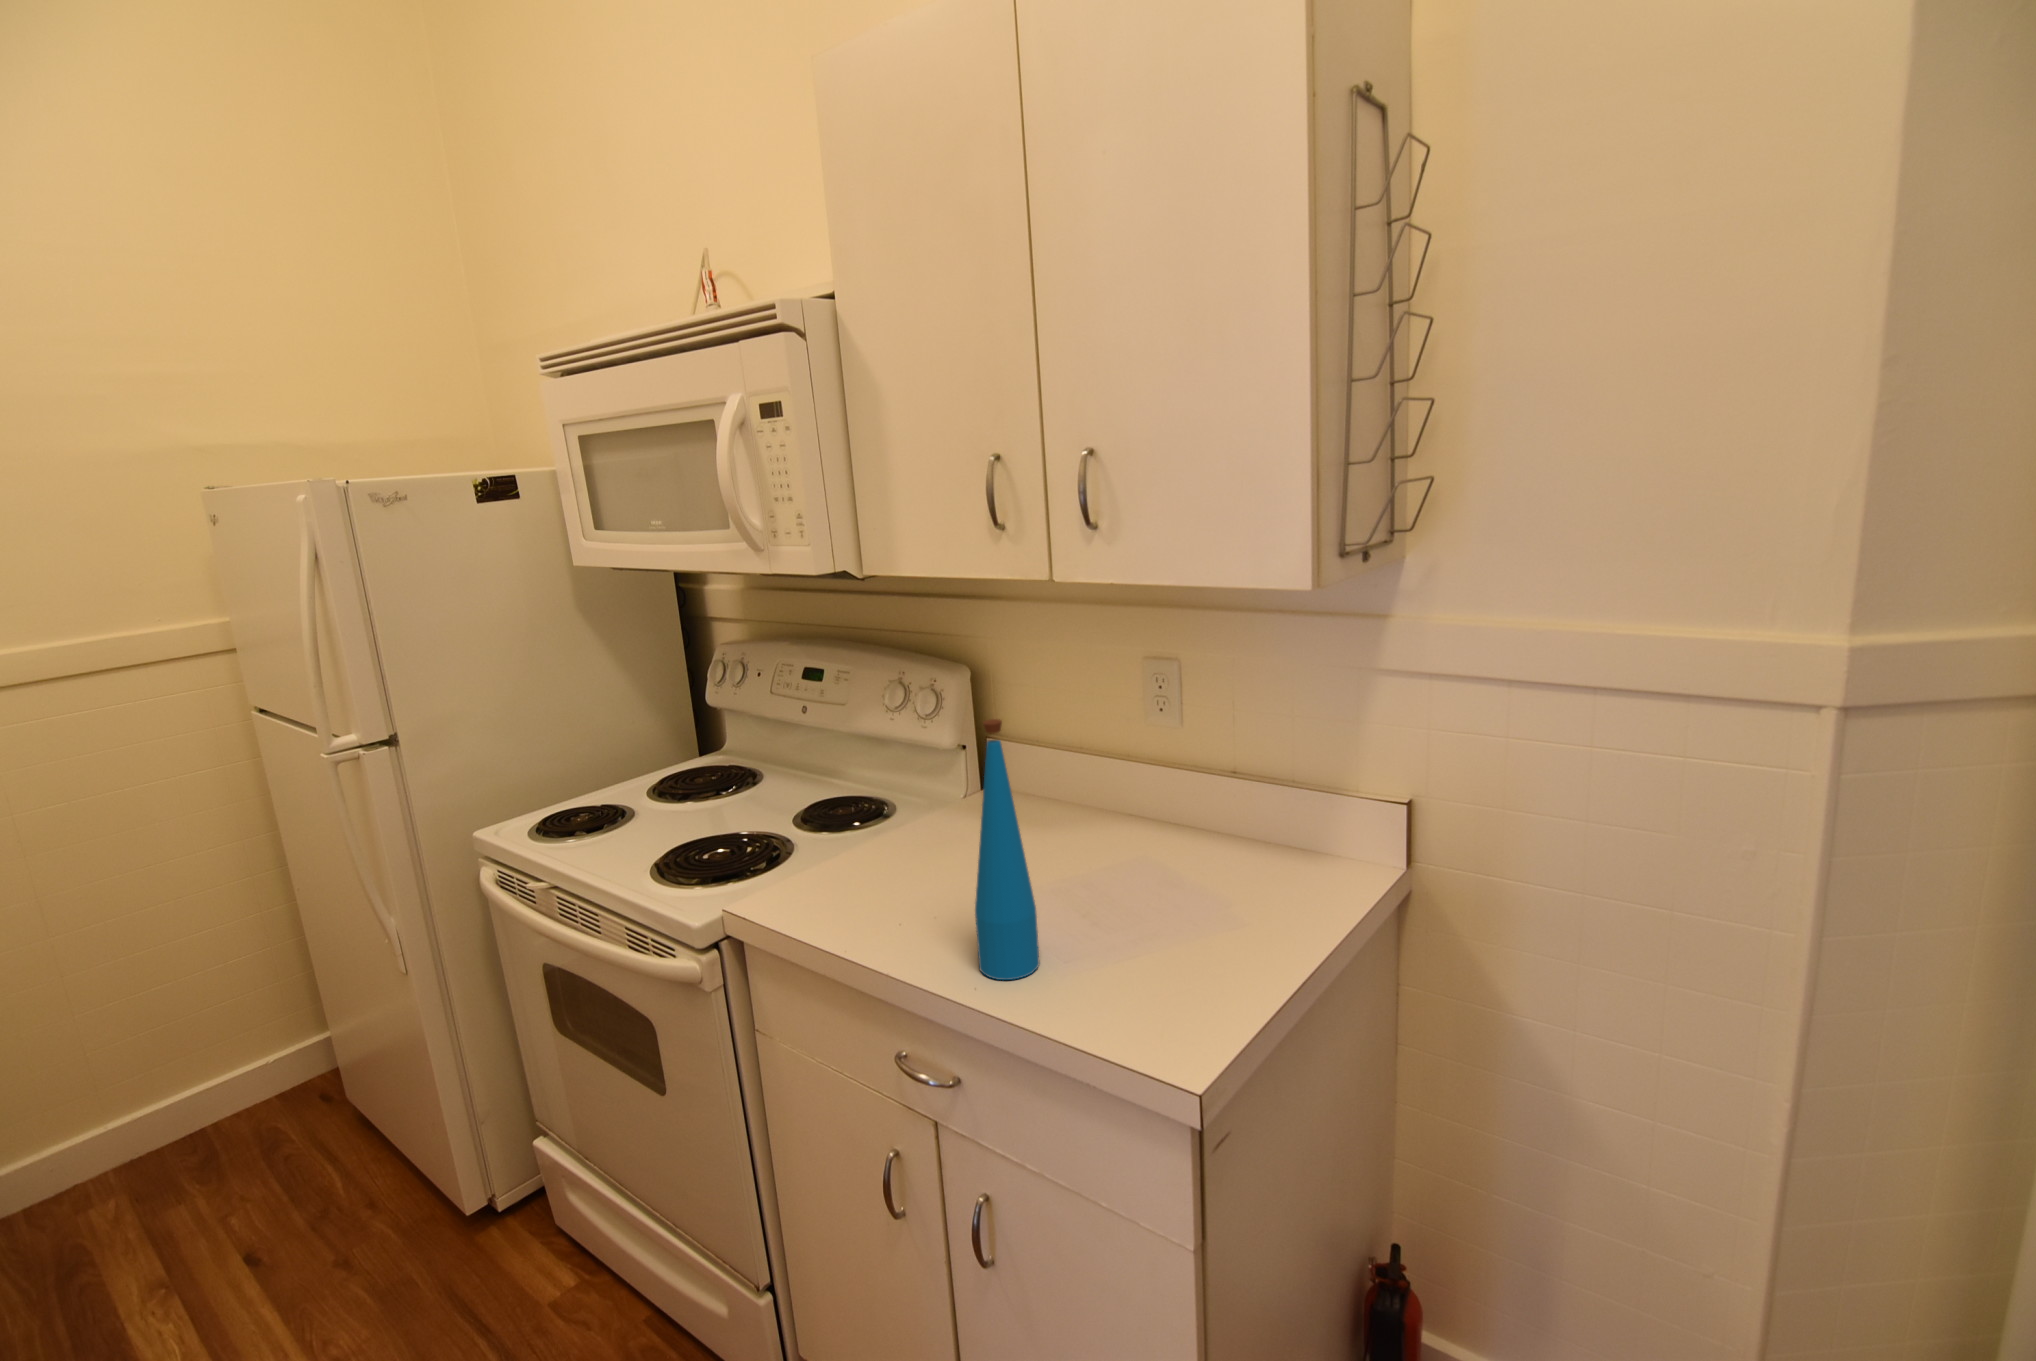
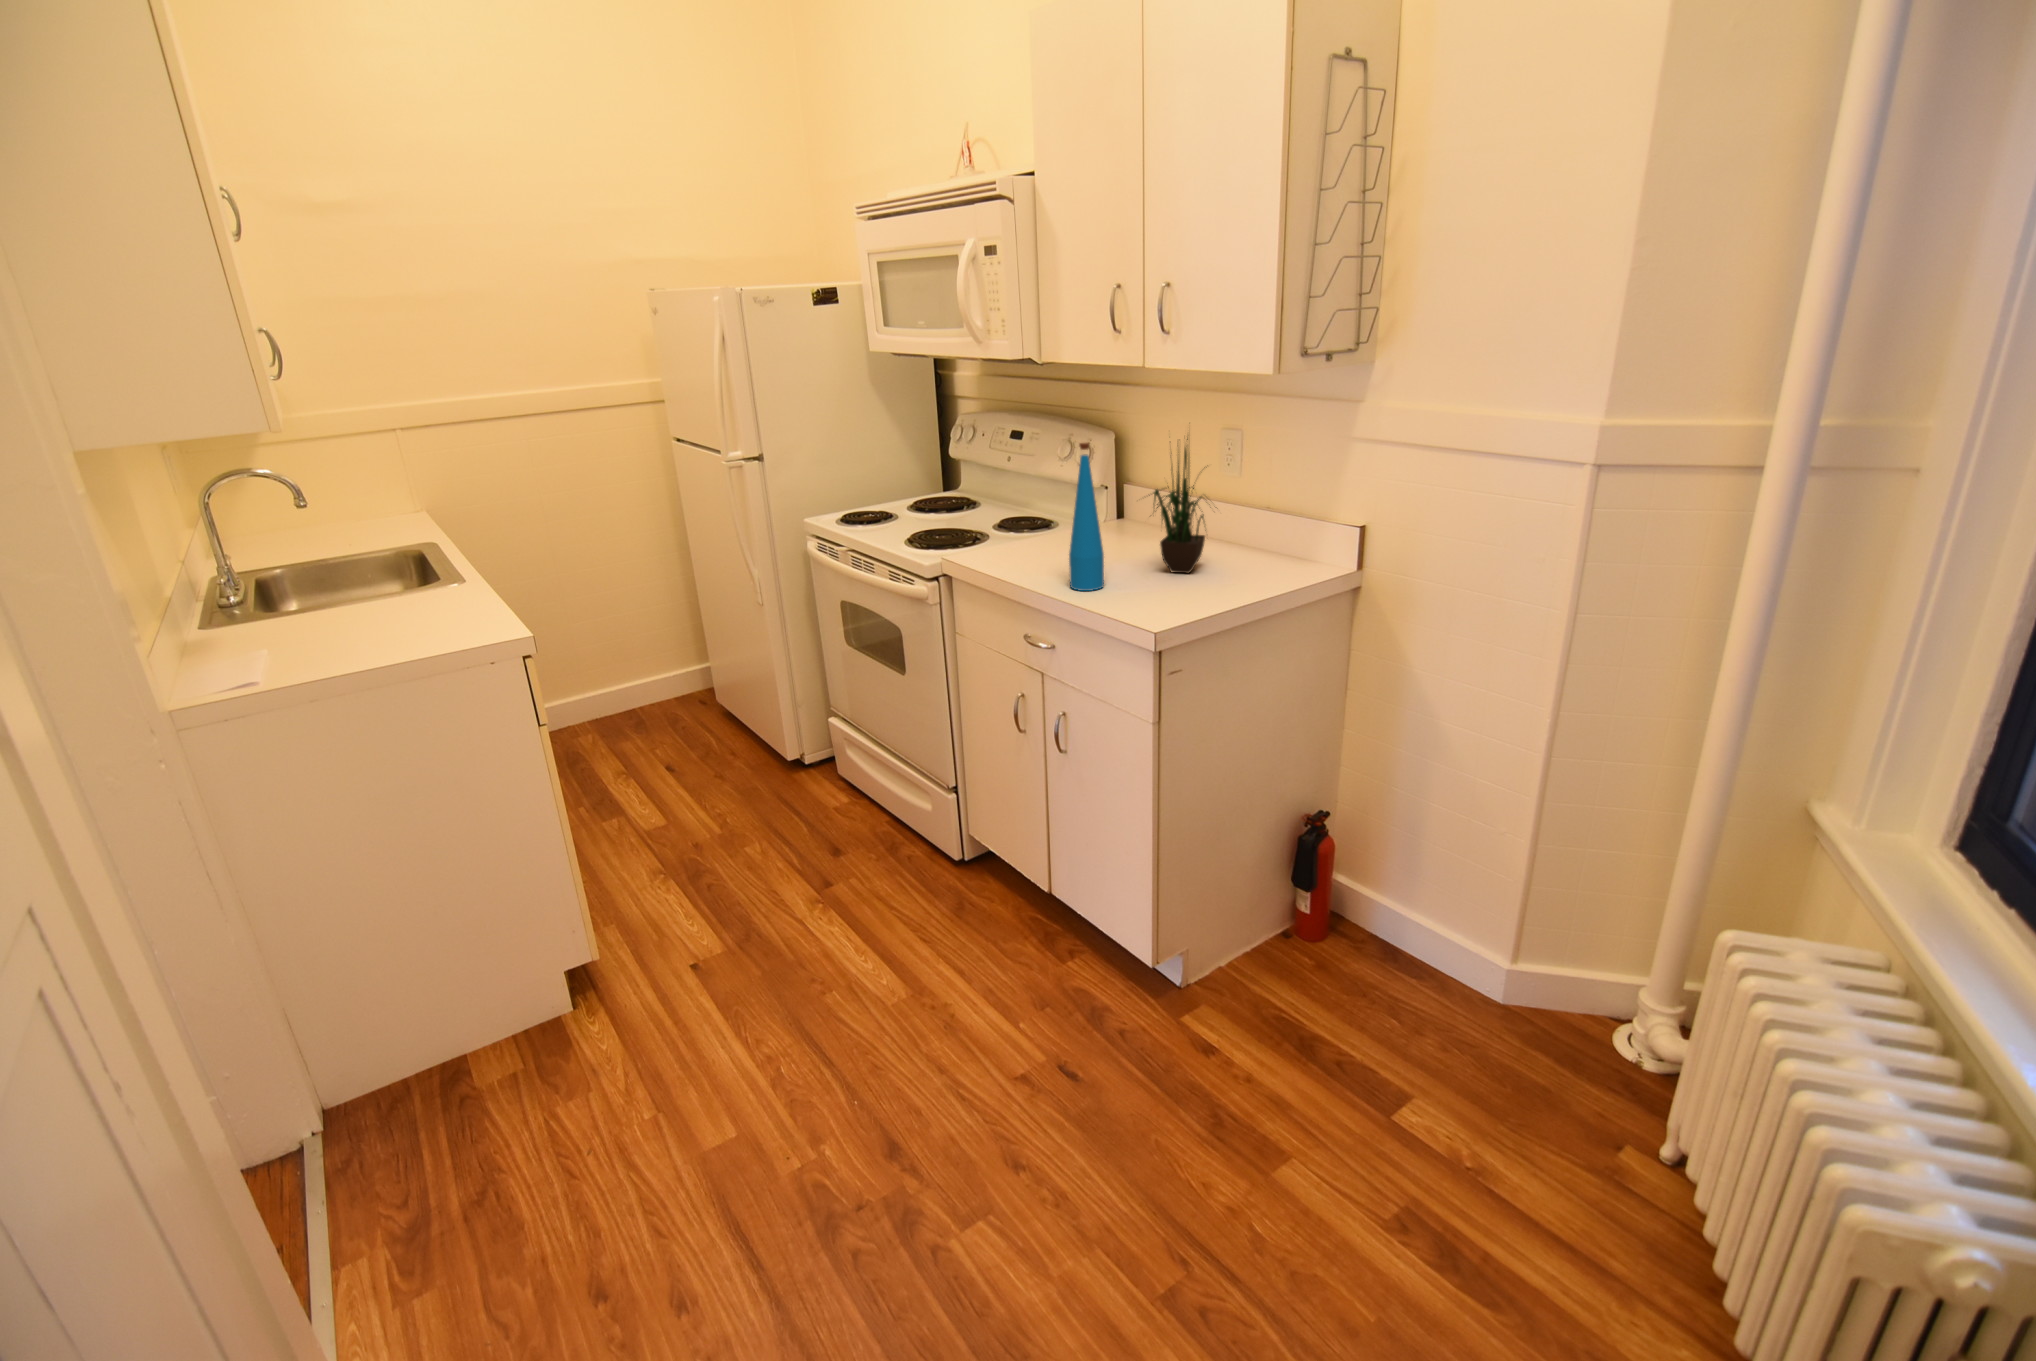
potted plant: none [1065,647,1204,907] -> present [1149,438,1205,573]

